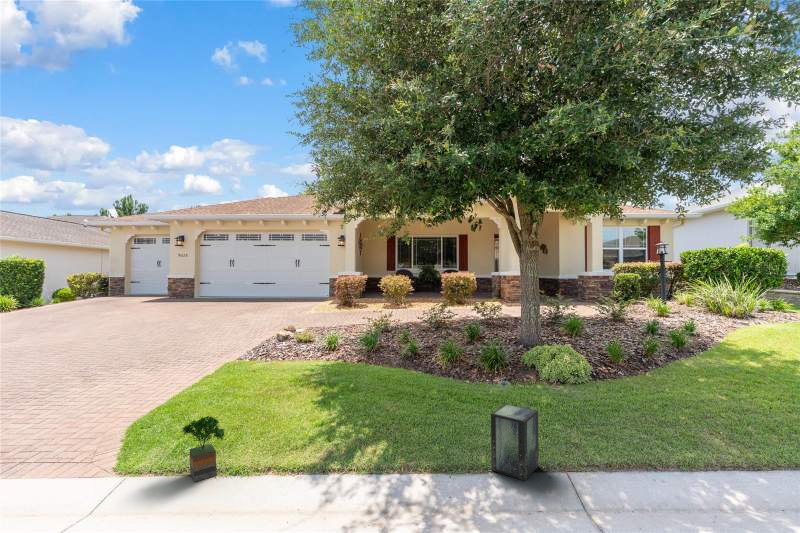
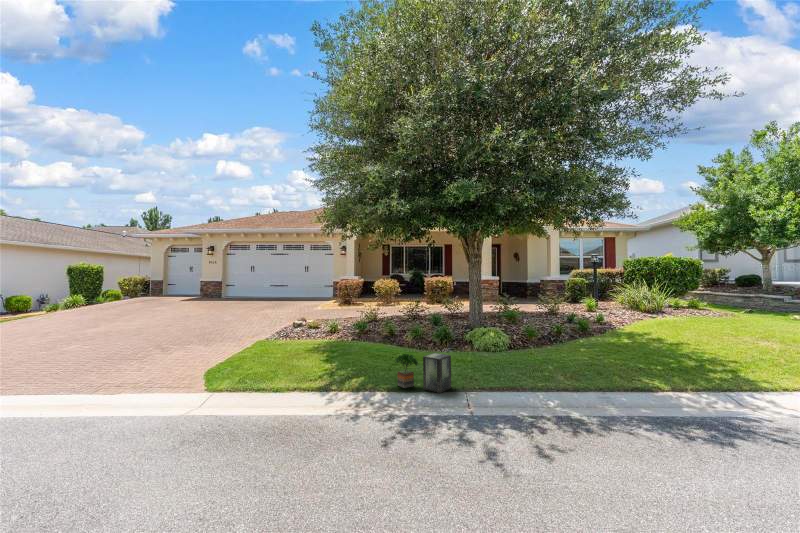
potted tree: present [182,416,224,482] -> present [395,354,418,388]

